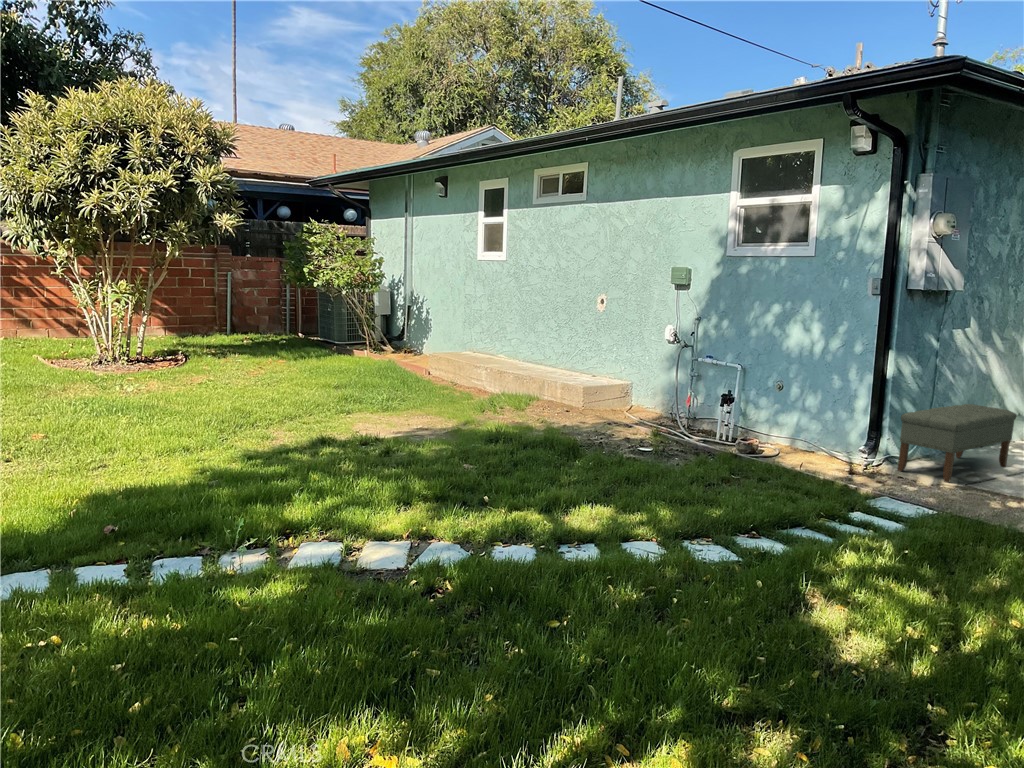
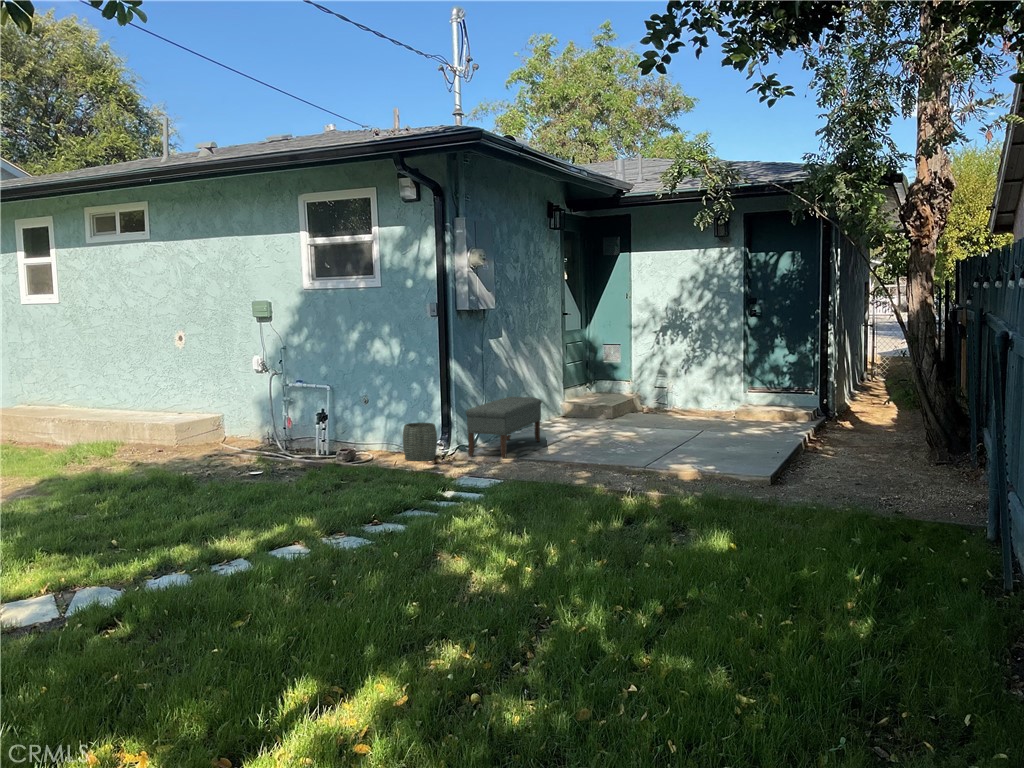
woven basket: none [814,420,858,467] -> present [403,423,437,461]

